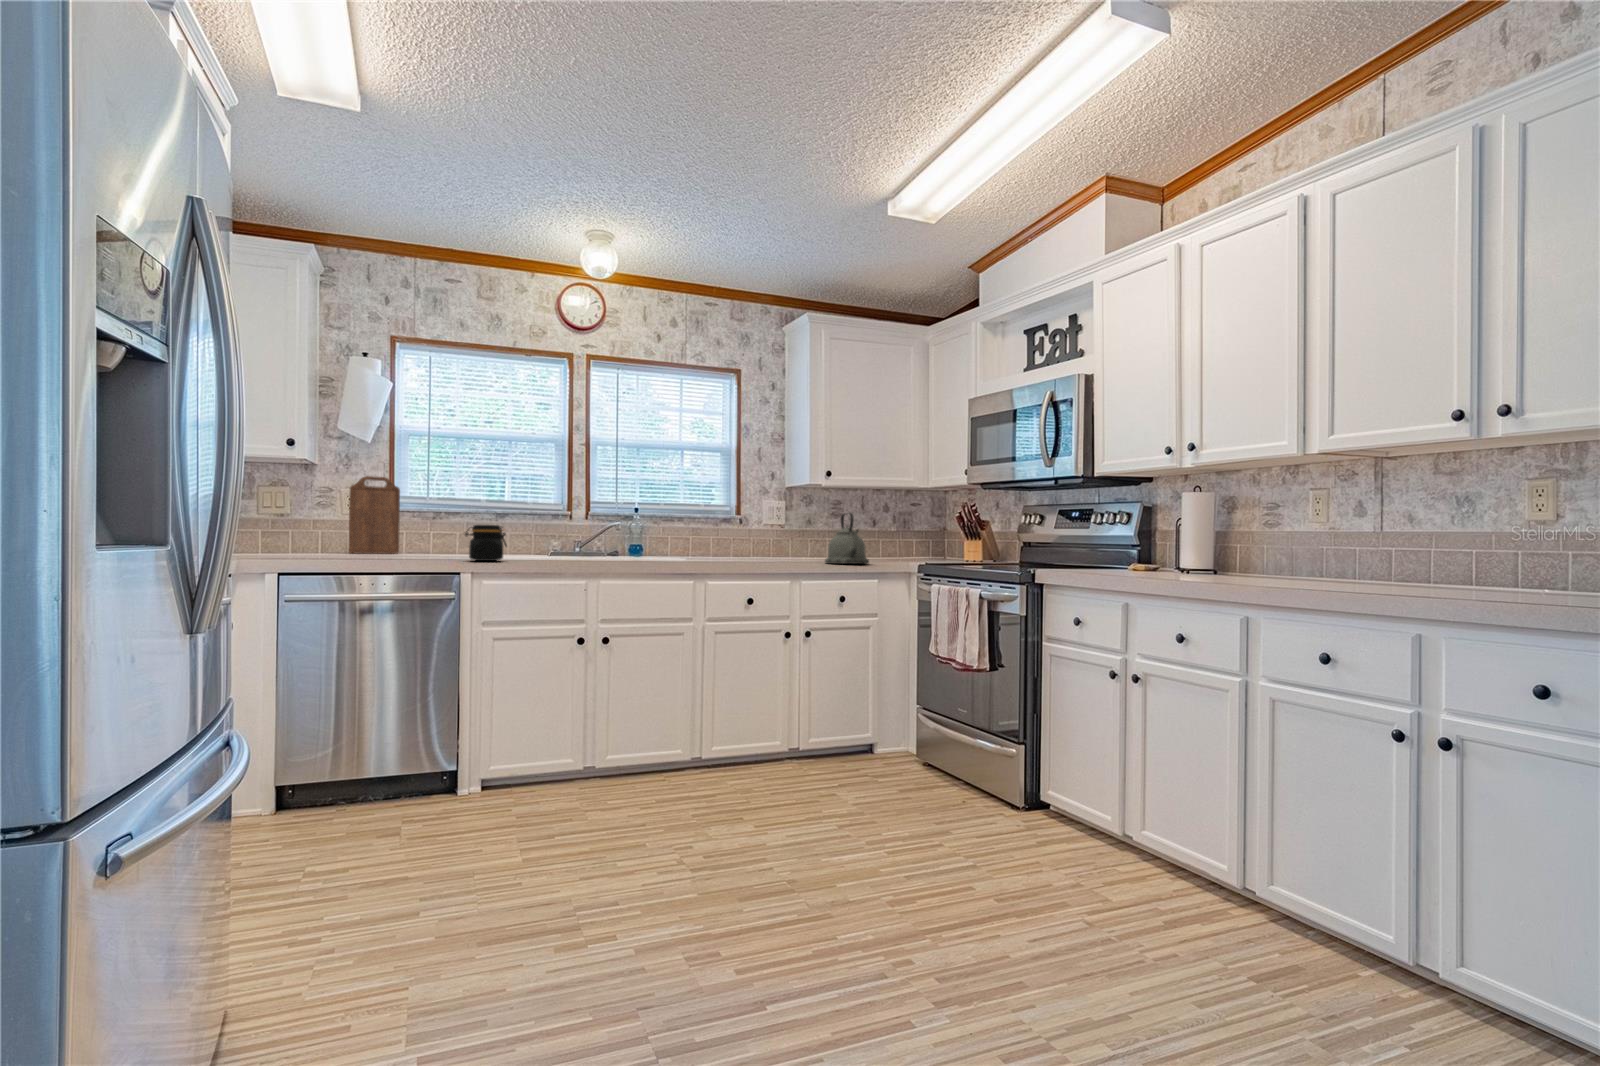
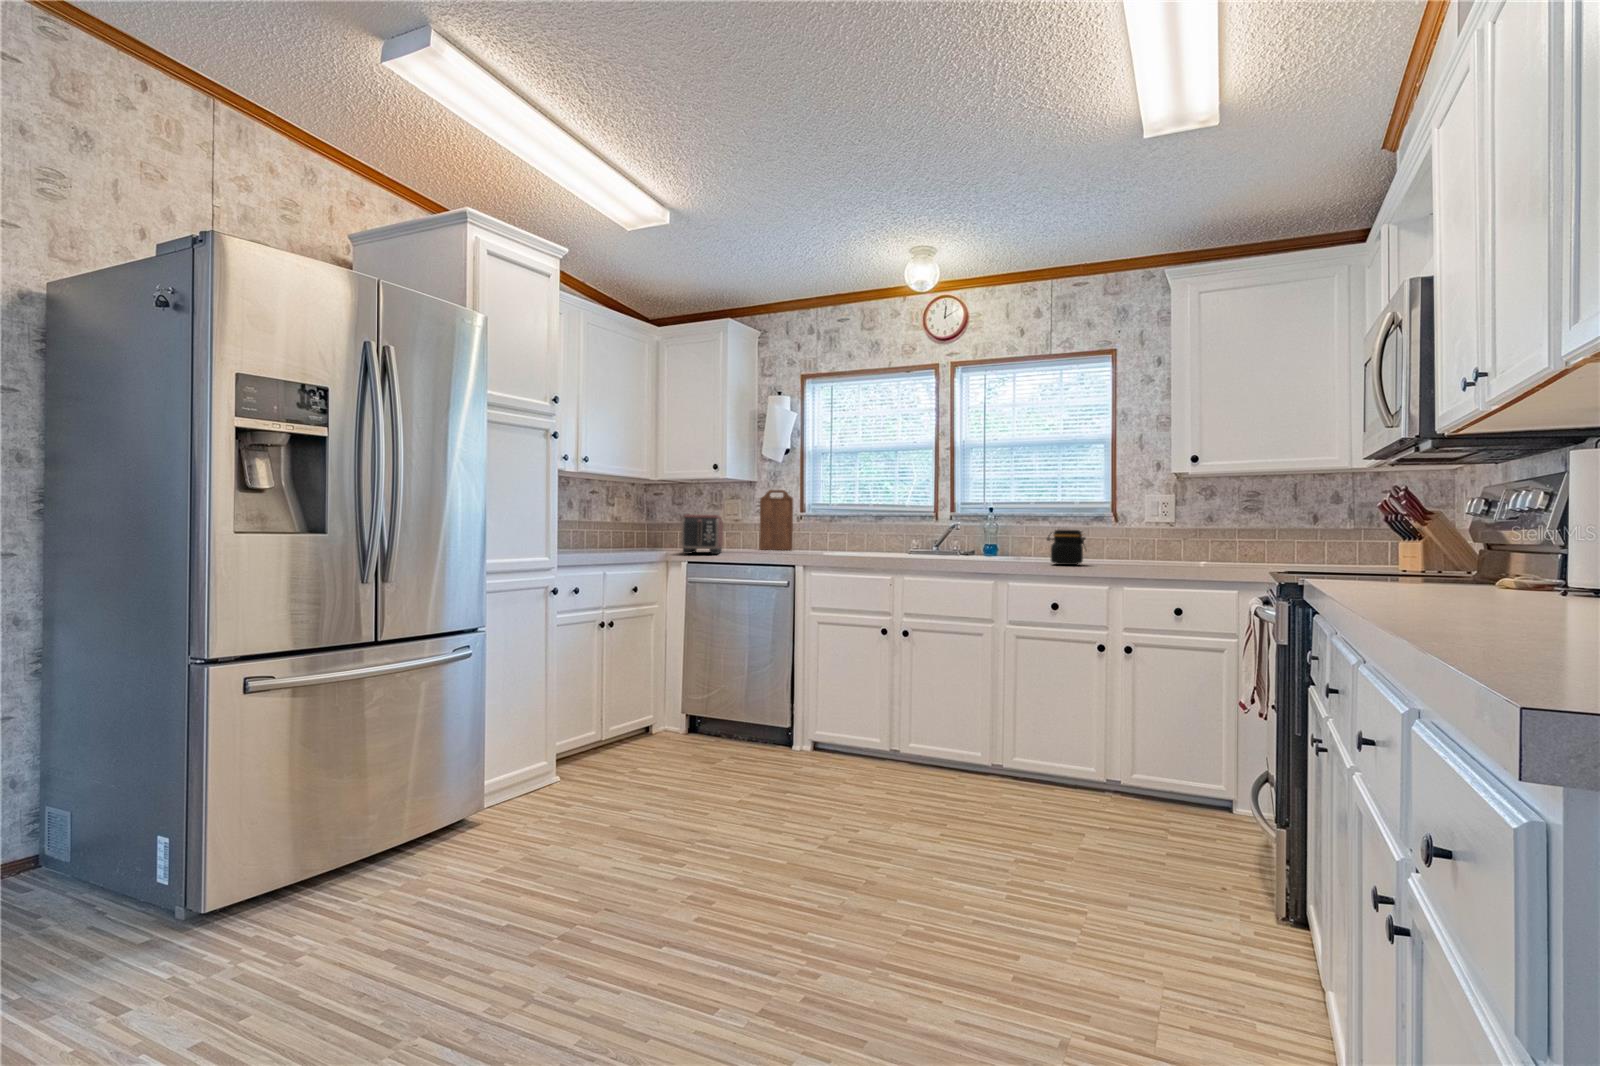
toaster: none [264,505,346,560] -> present [681,514,723,554]
kettle: present [825,513,869,564] -> none [1149,507,1208,569]
jar: present [465,525,507,561] -> present [1047,530,1086,565]

